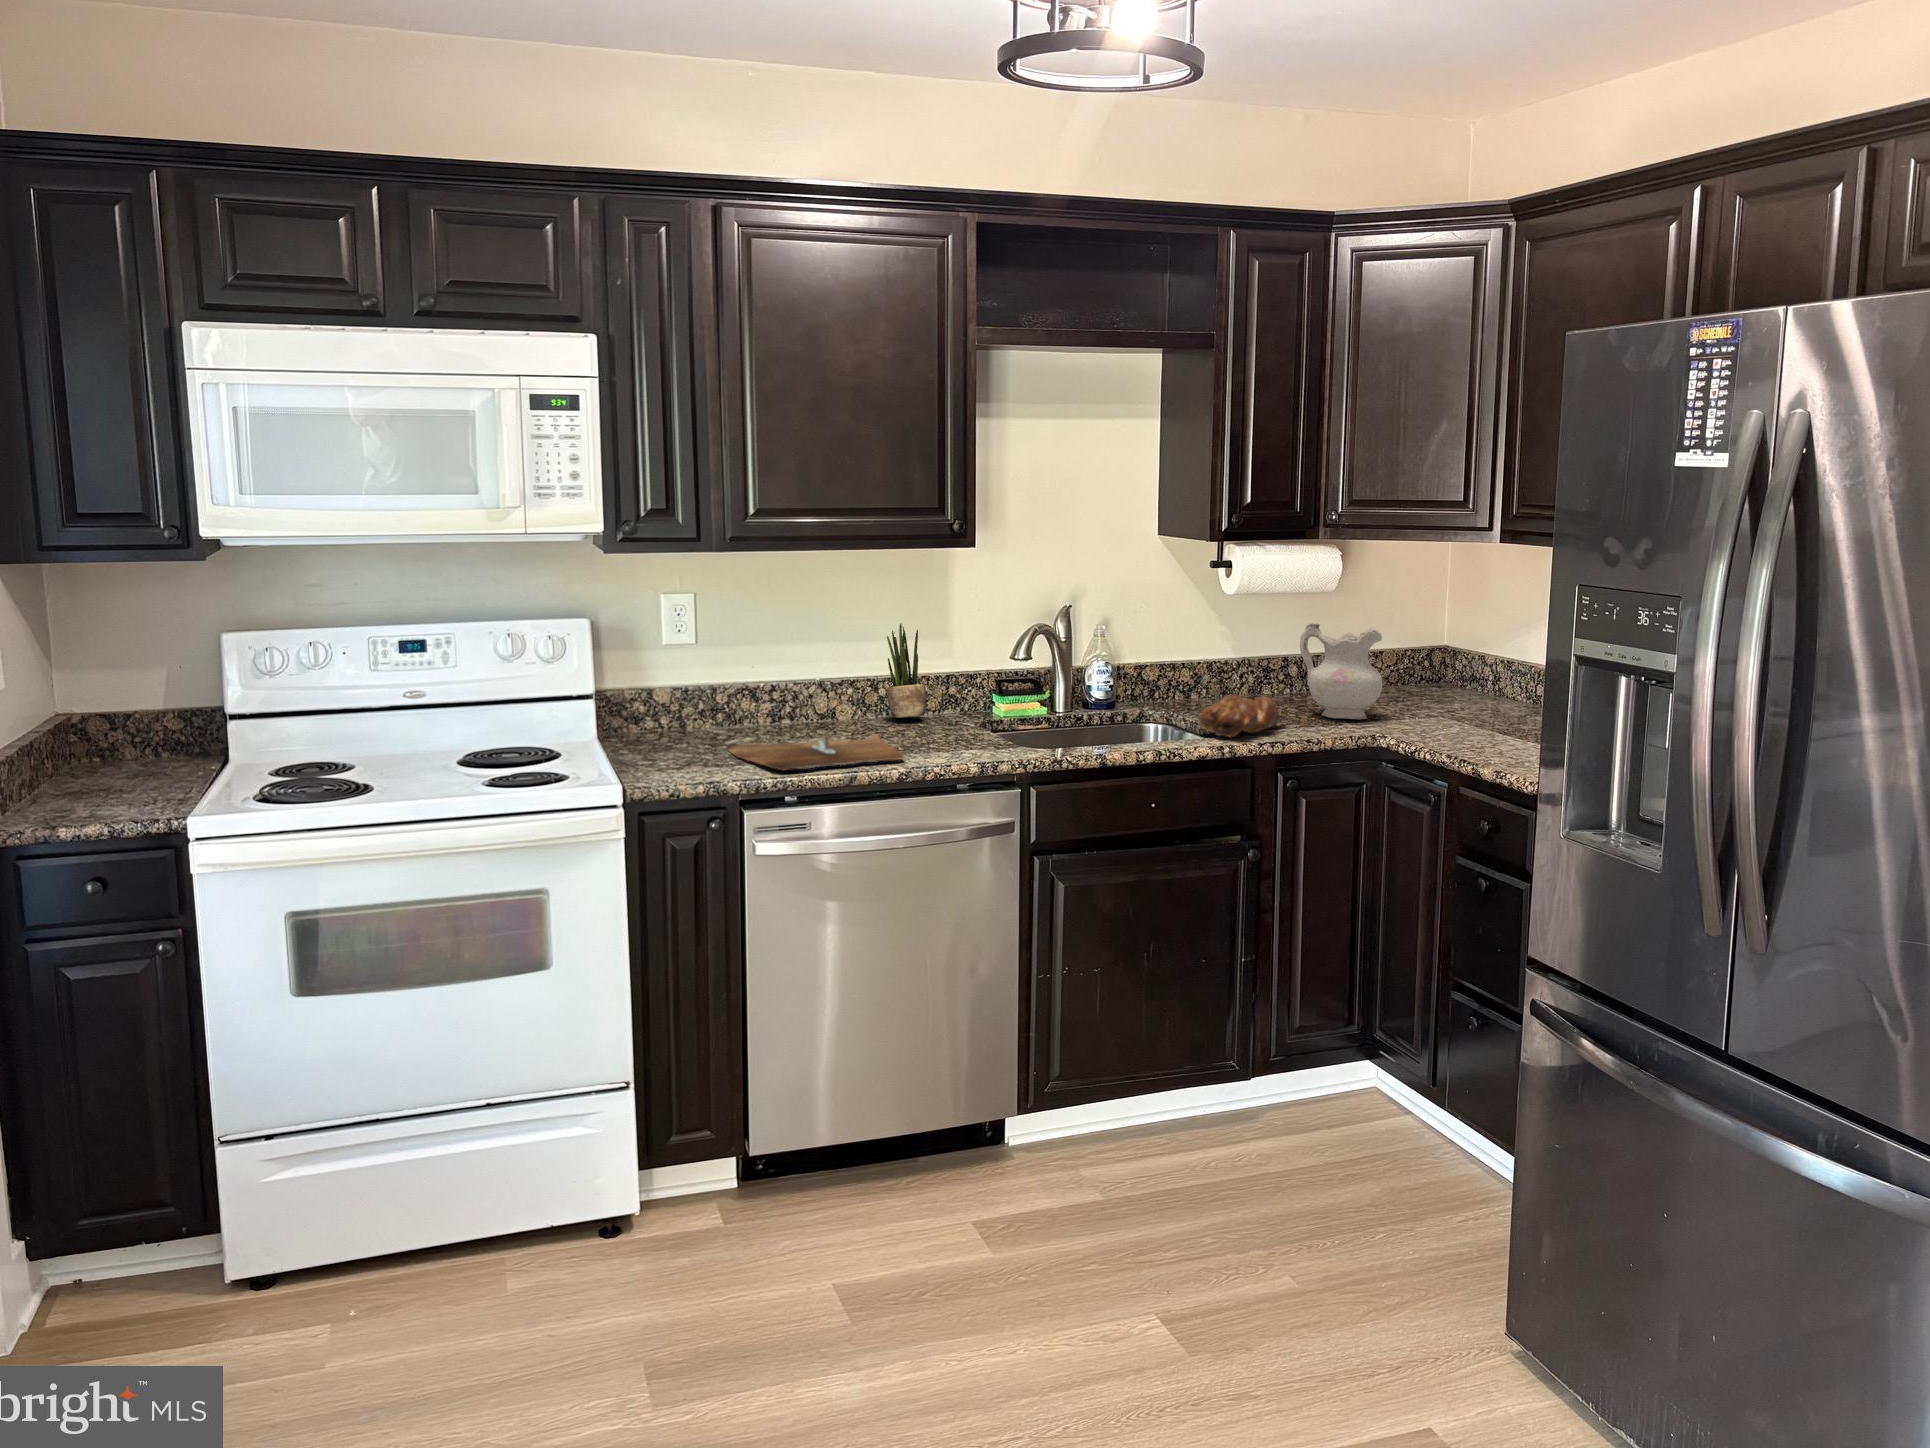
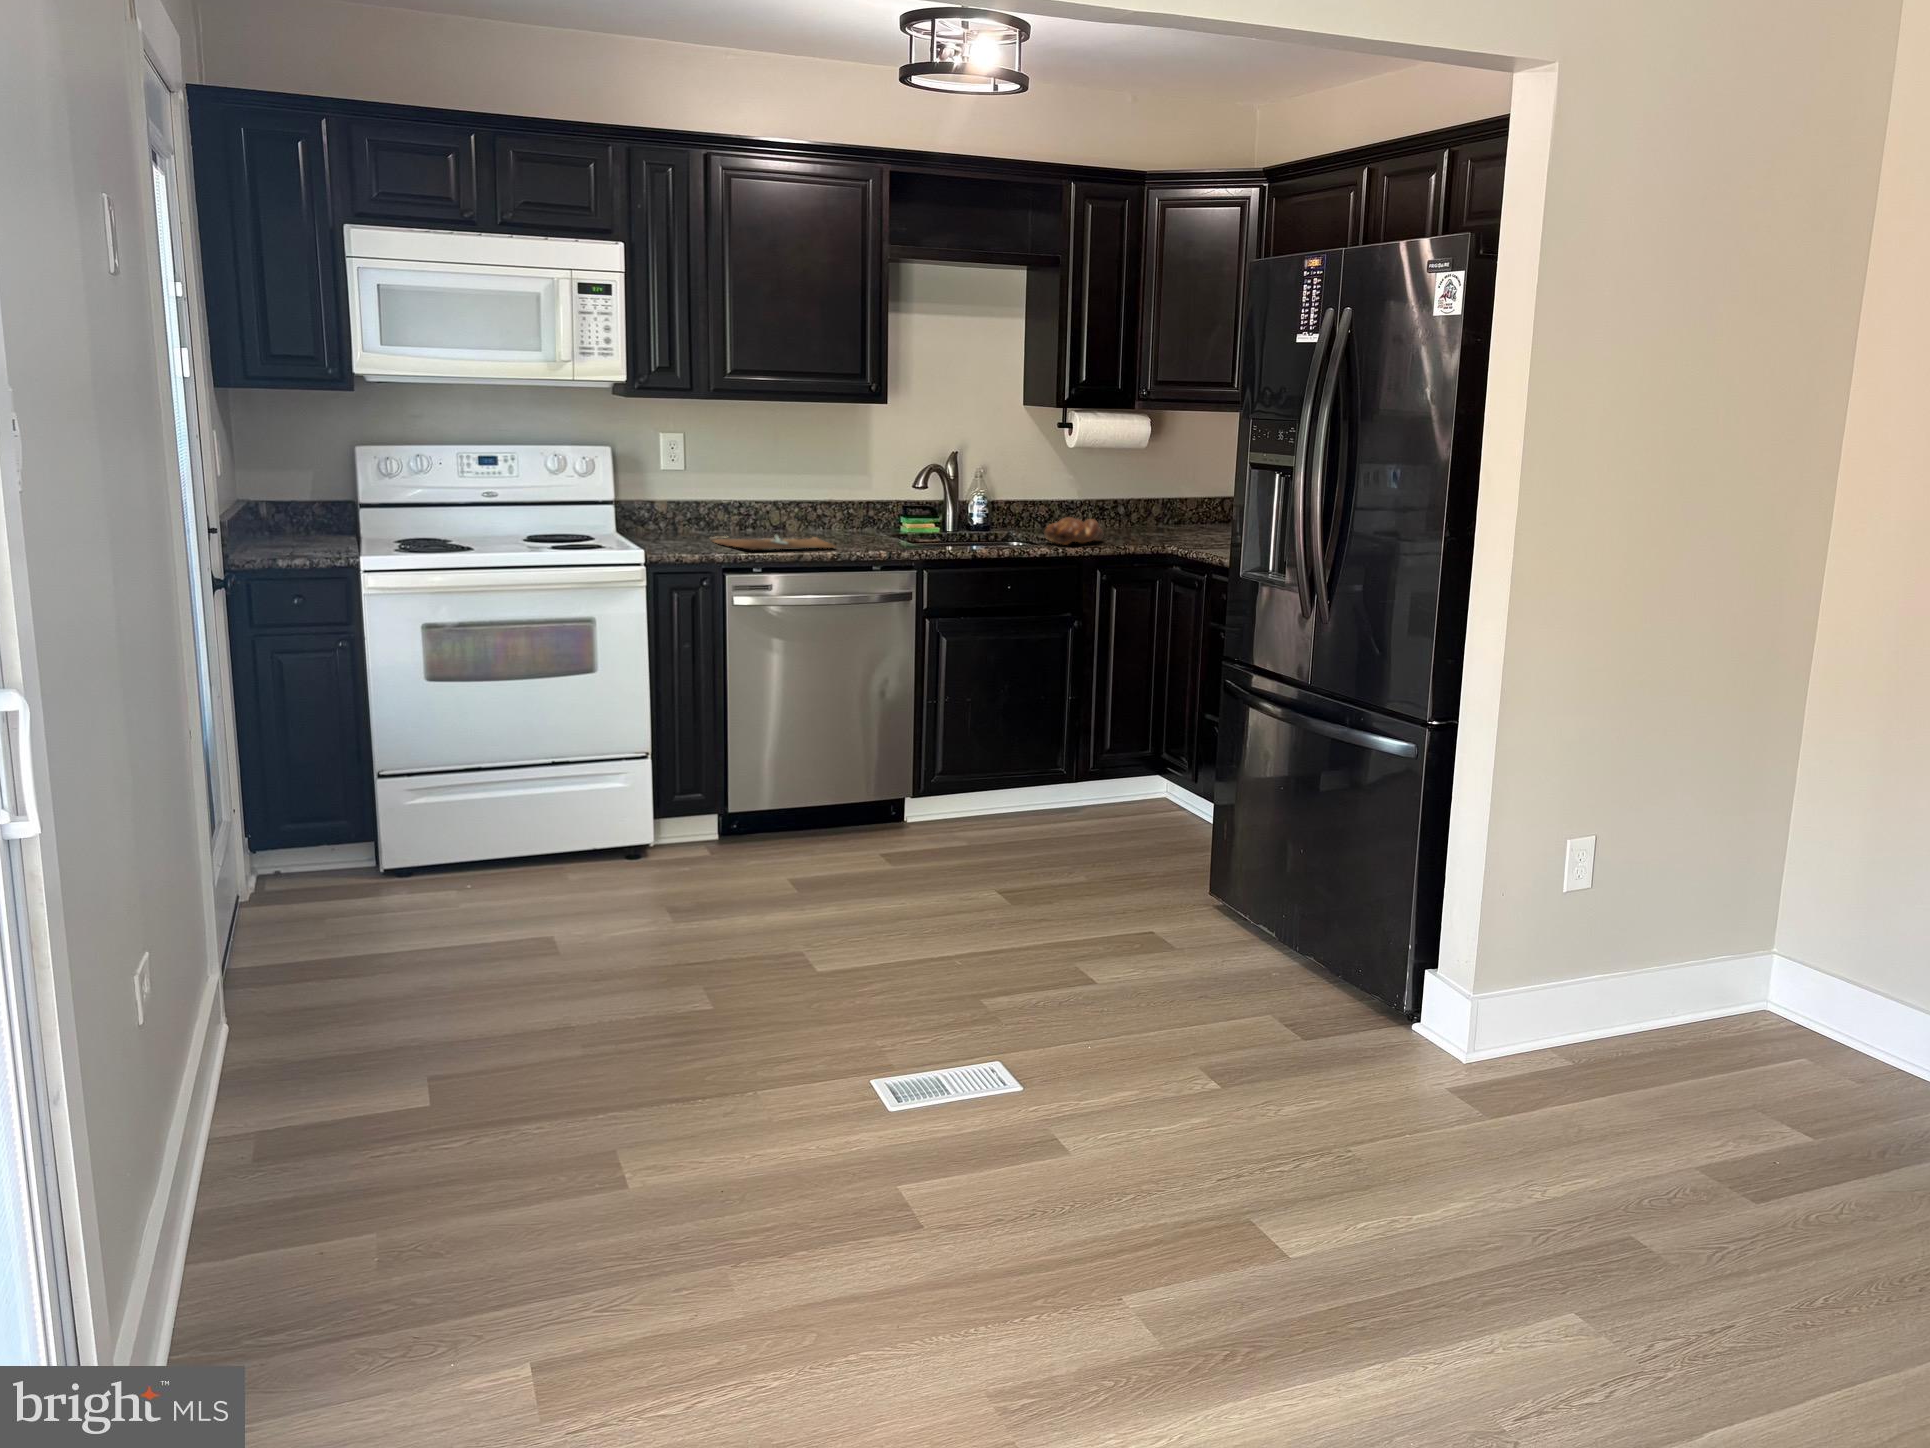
potted plant: present [887,623,926,718] -> none [823,461,852,530]
ceramic pitcher: present [1300,623,1382,719] -> none [1121,471,1178,540]

